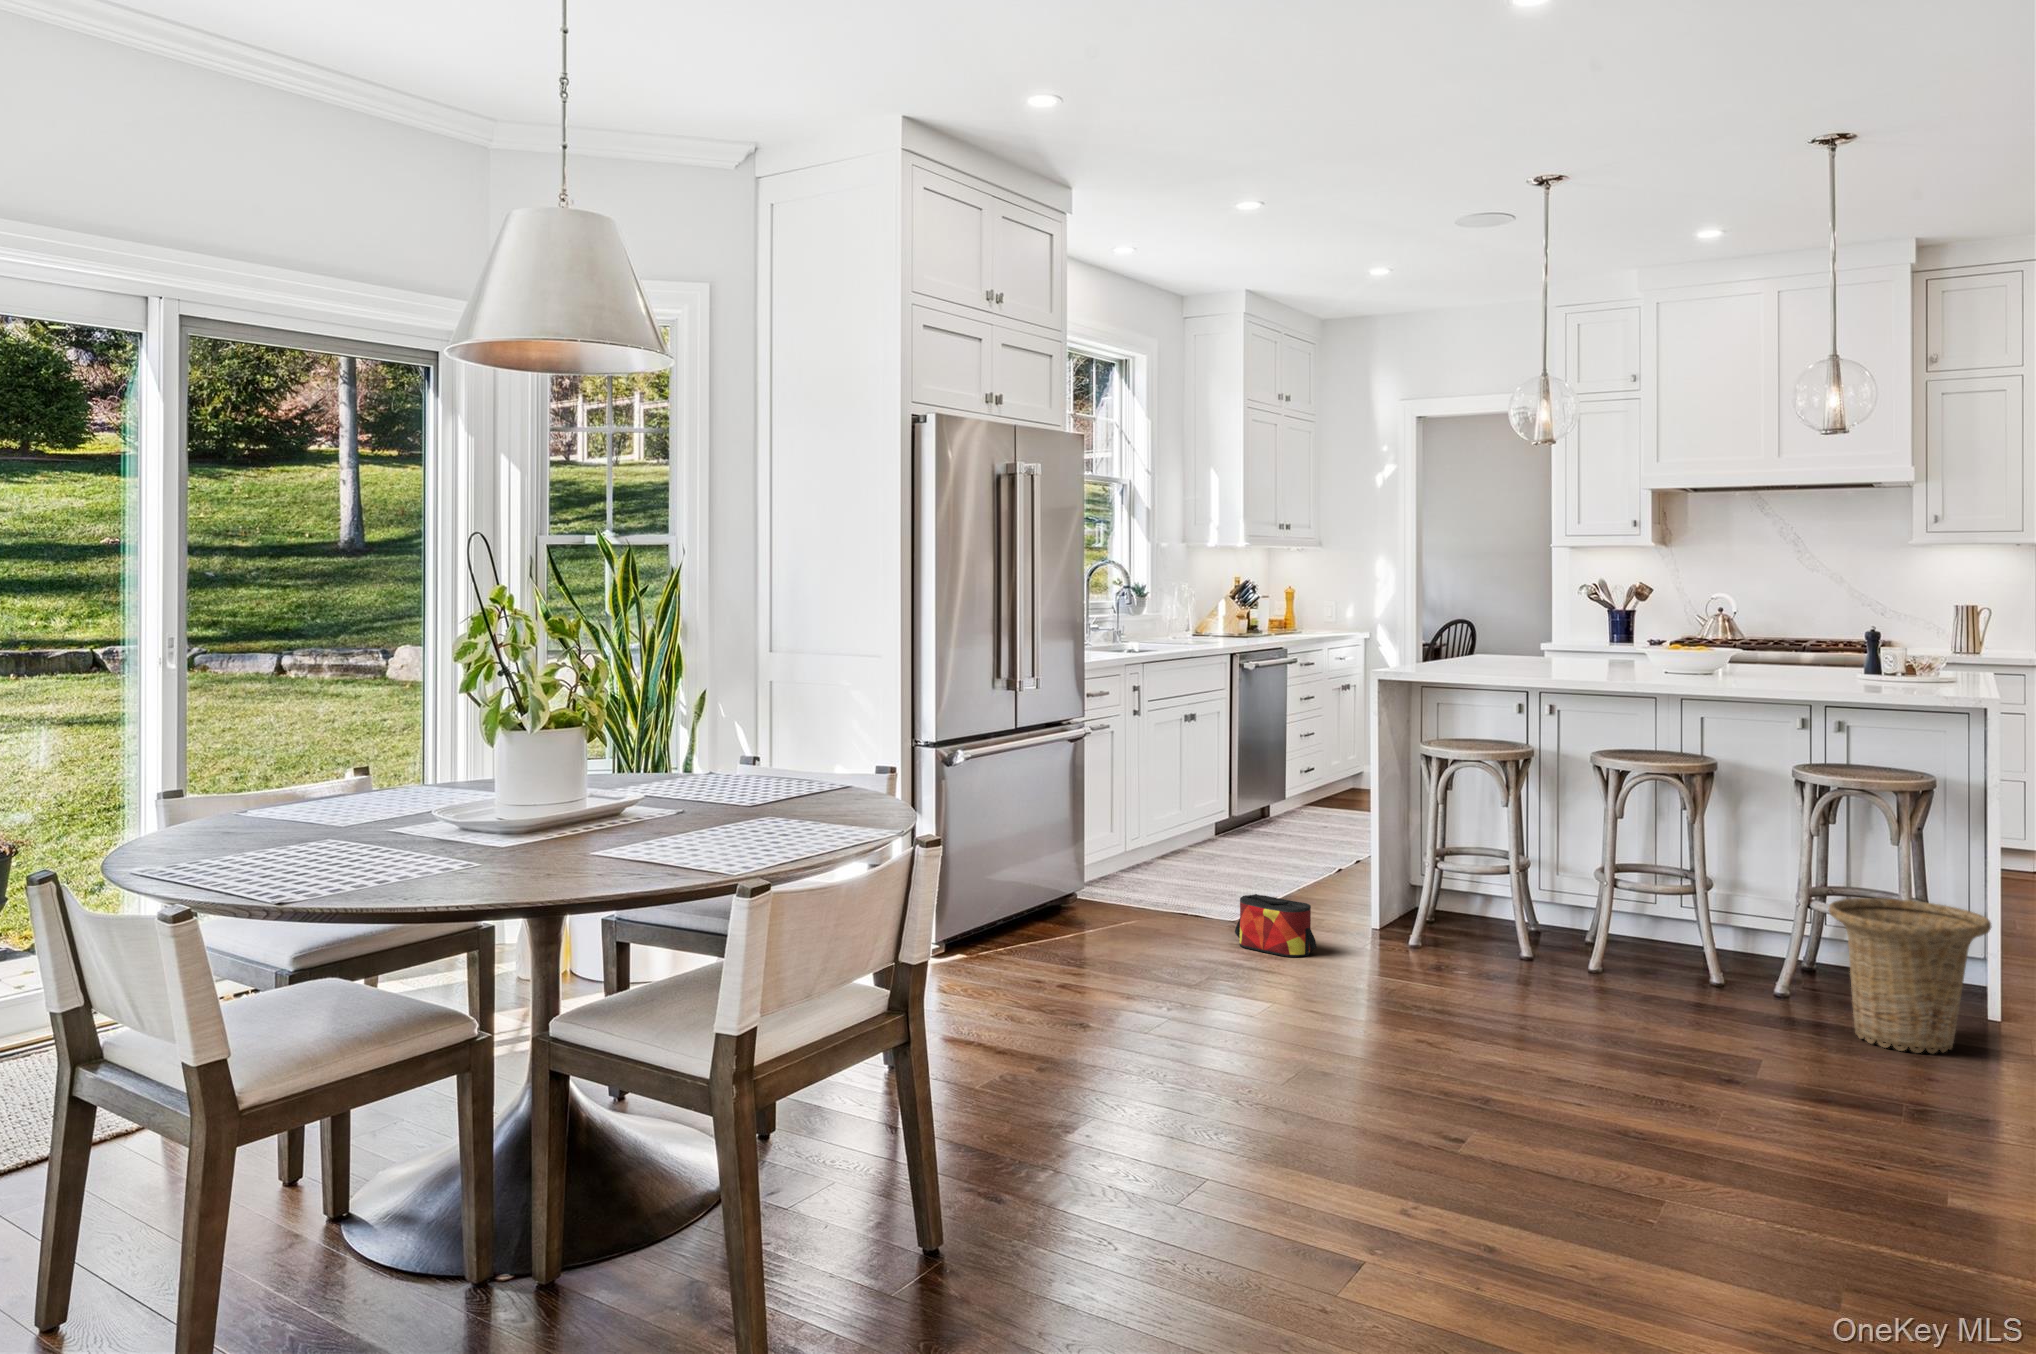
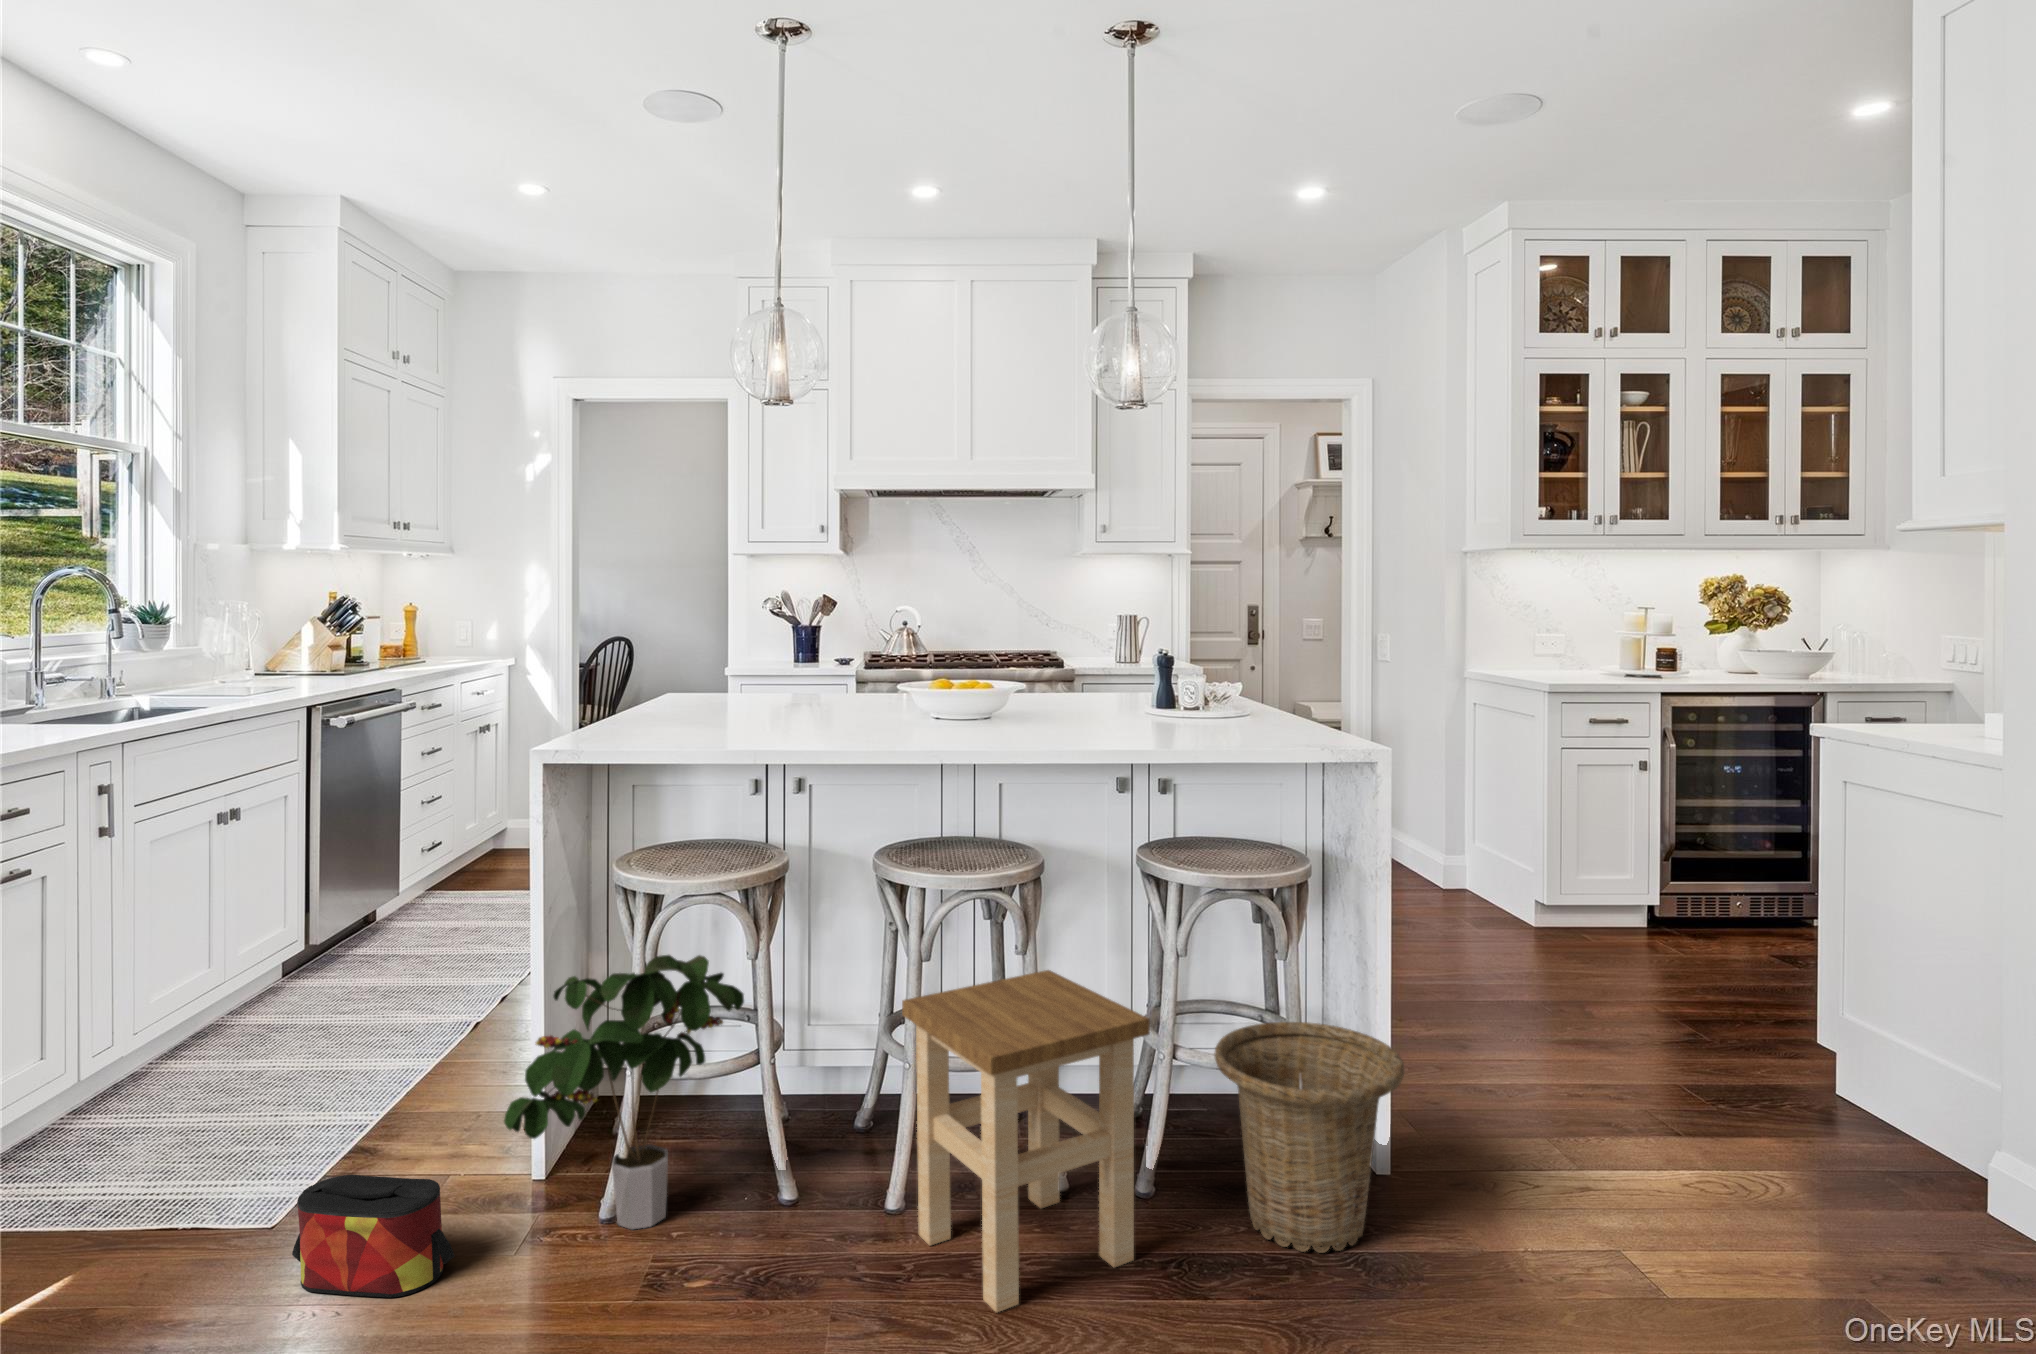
potted plant: none [1346,798,1497,961] -> present [504,955,744,1229]
stool: none [1593,836,1762,1027] -> present [902,970,1150,1313]

